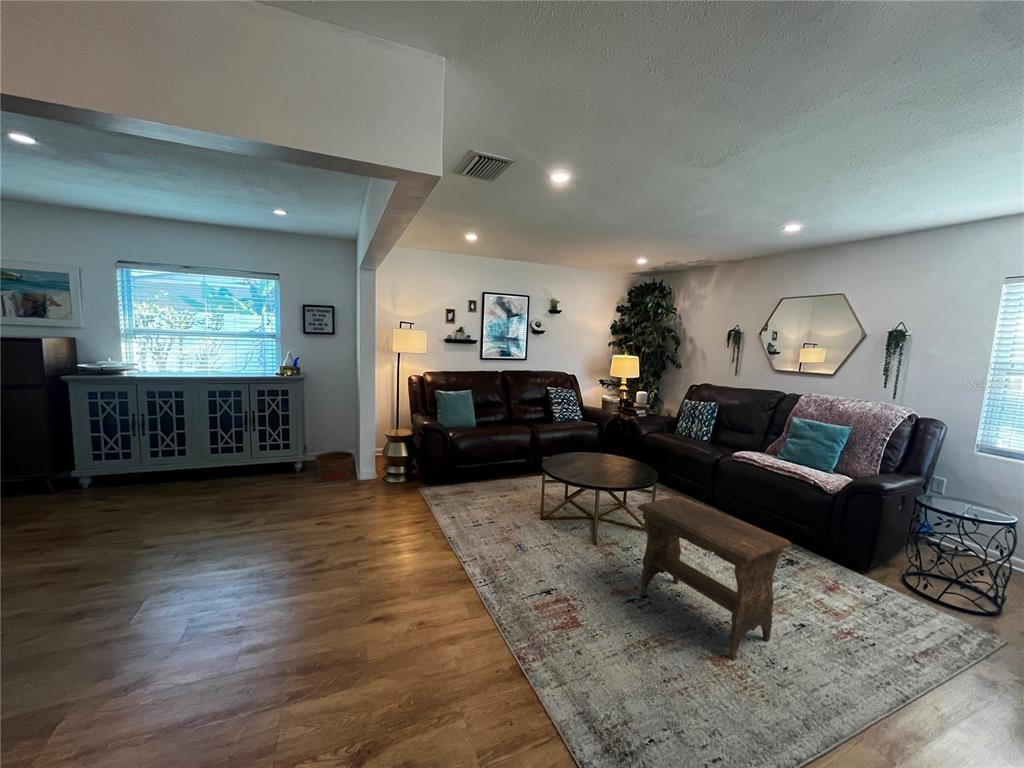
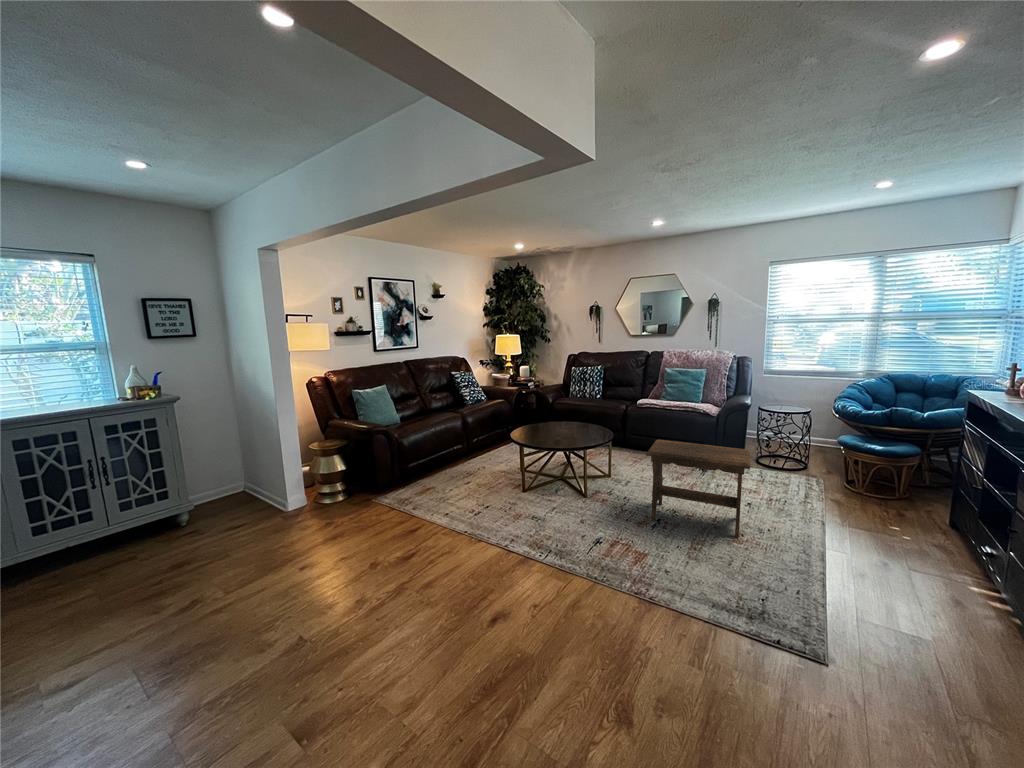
basket: present [315,451,354,479] -> none [214,482,269,523]

